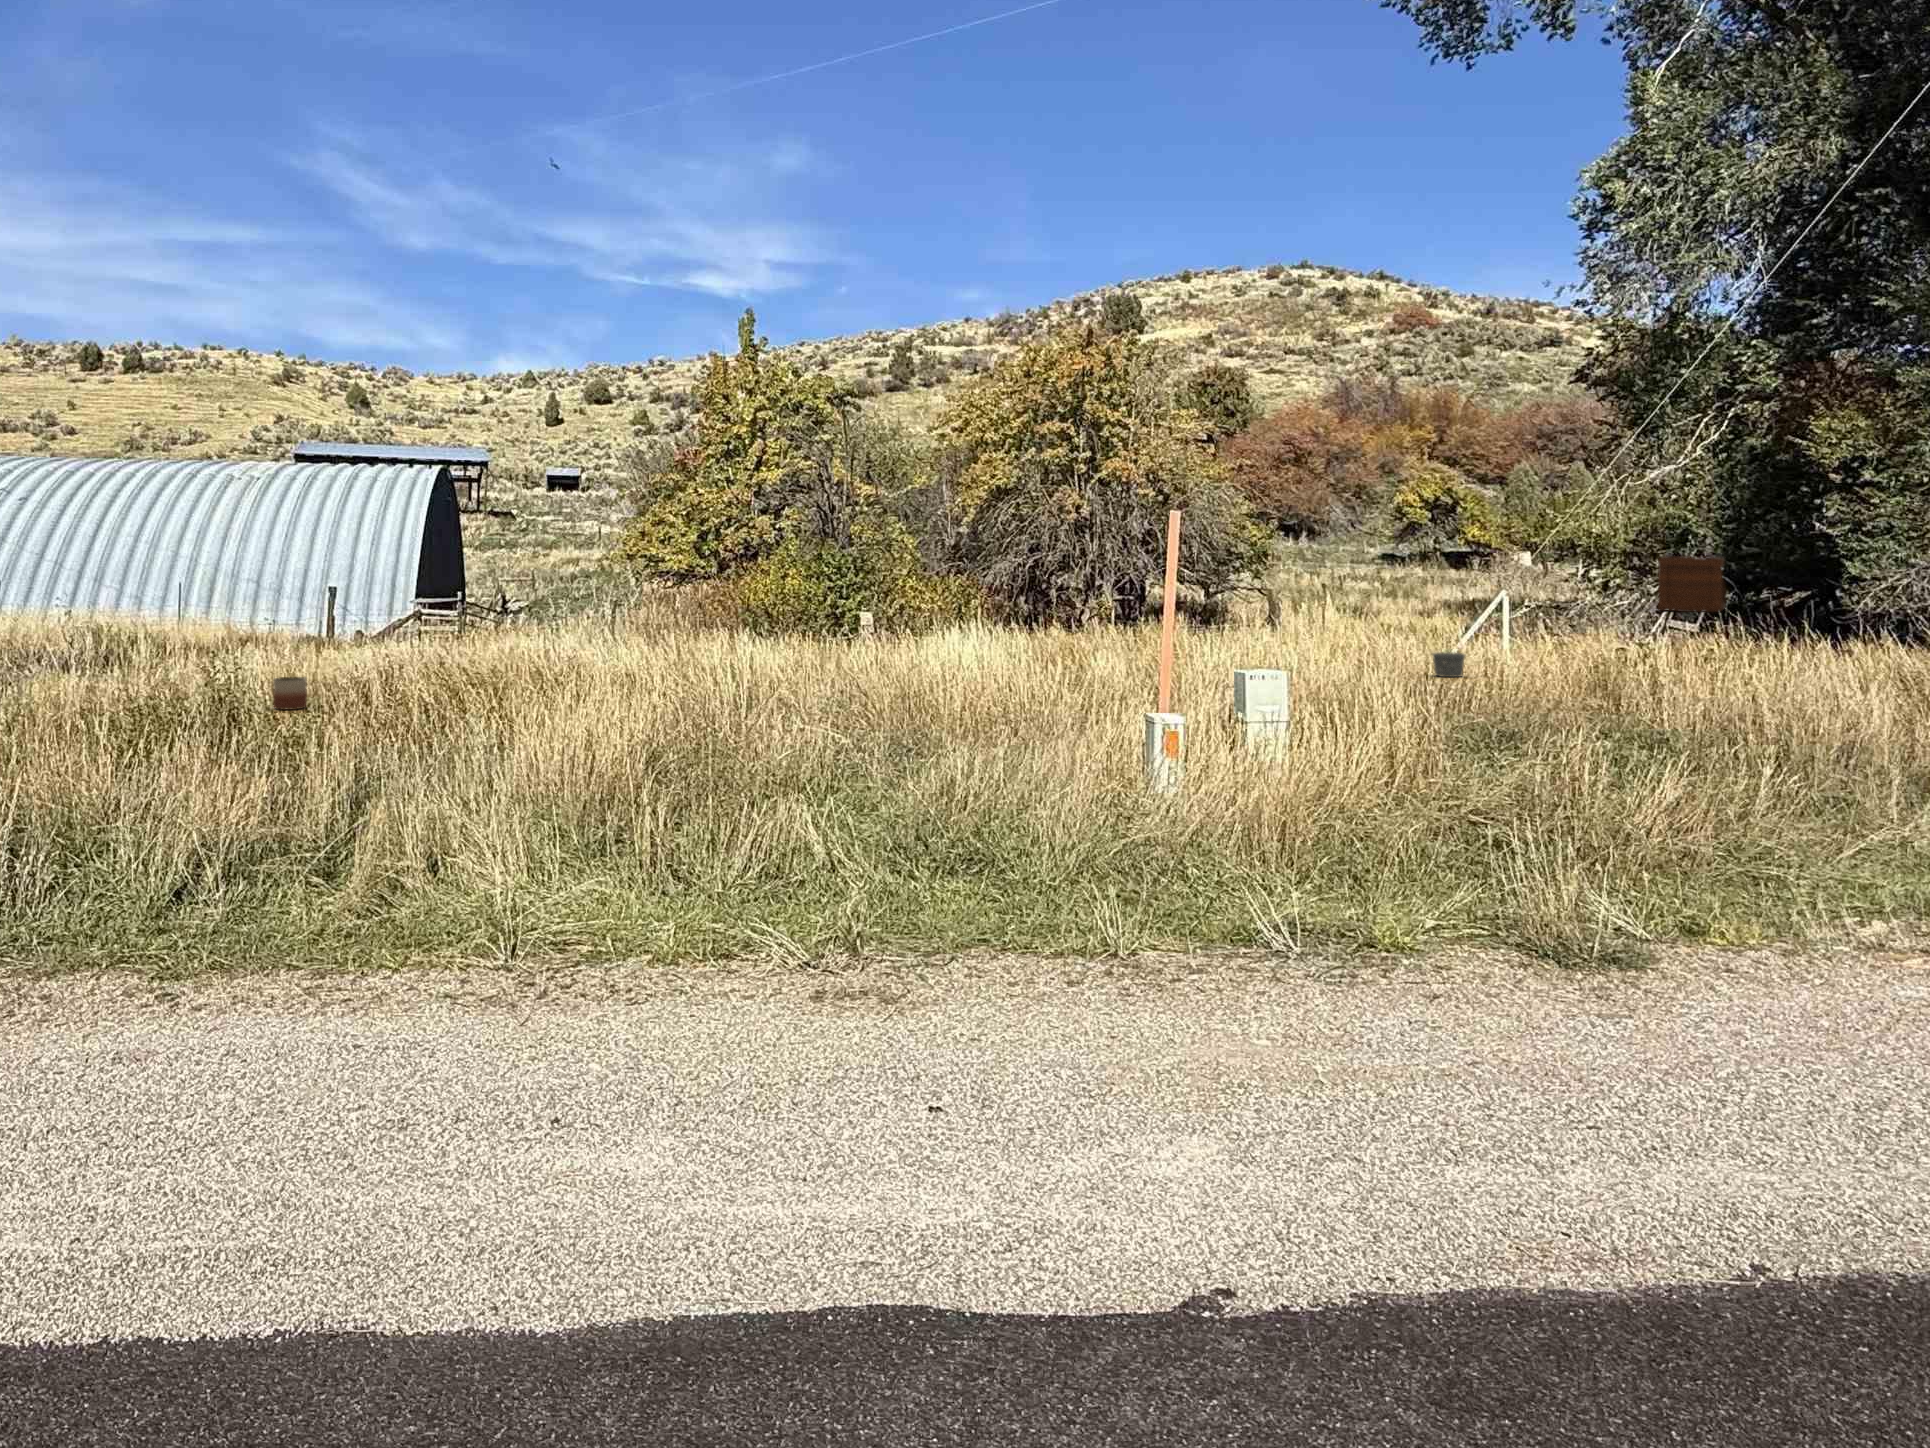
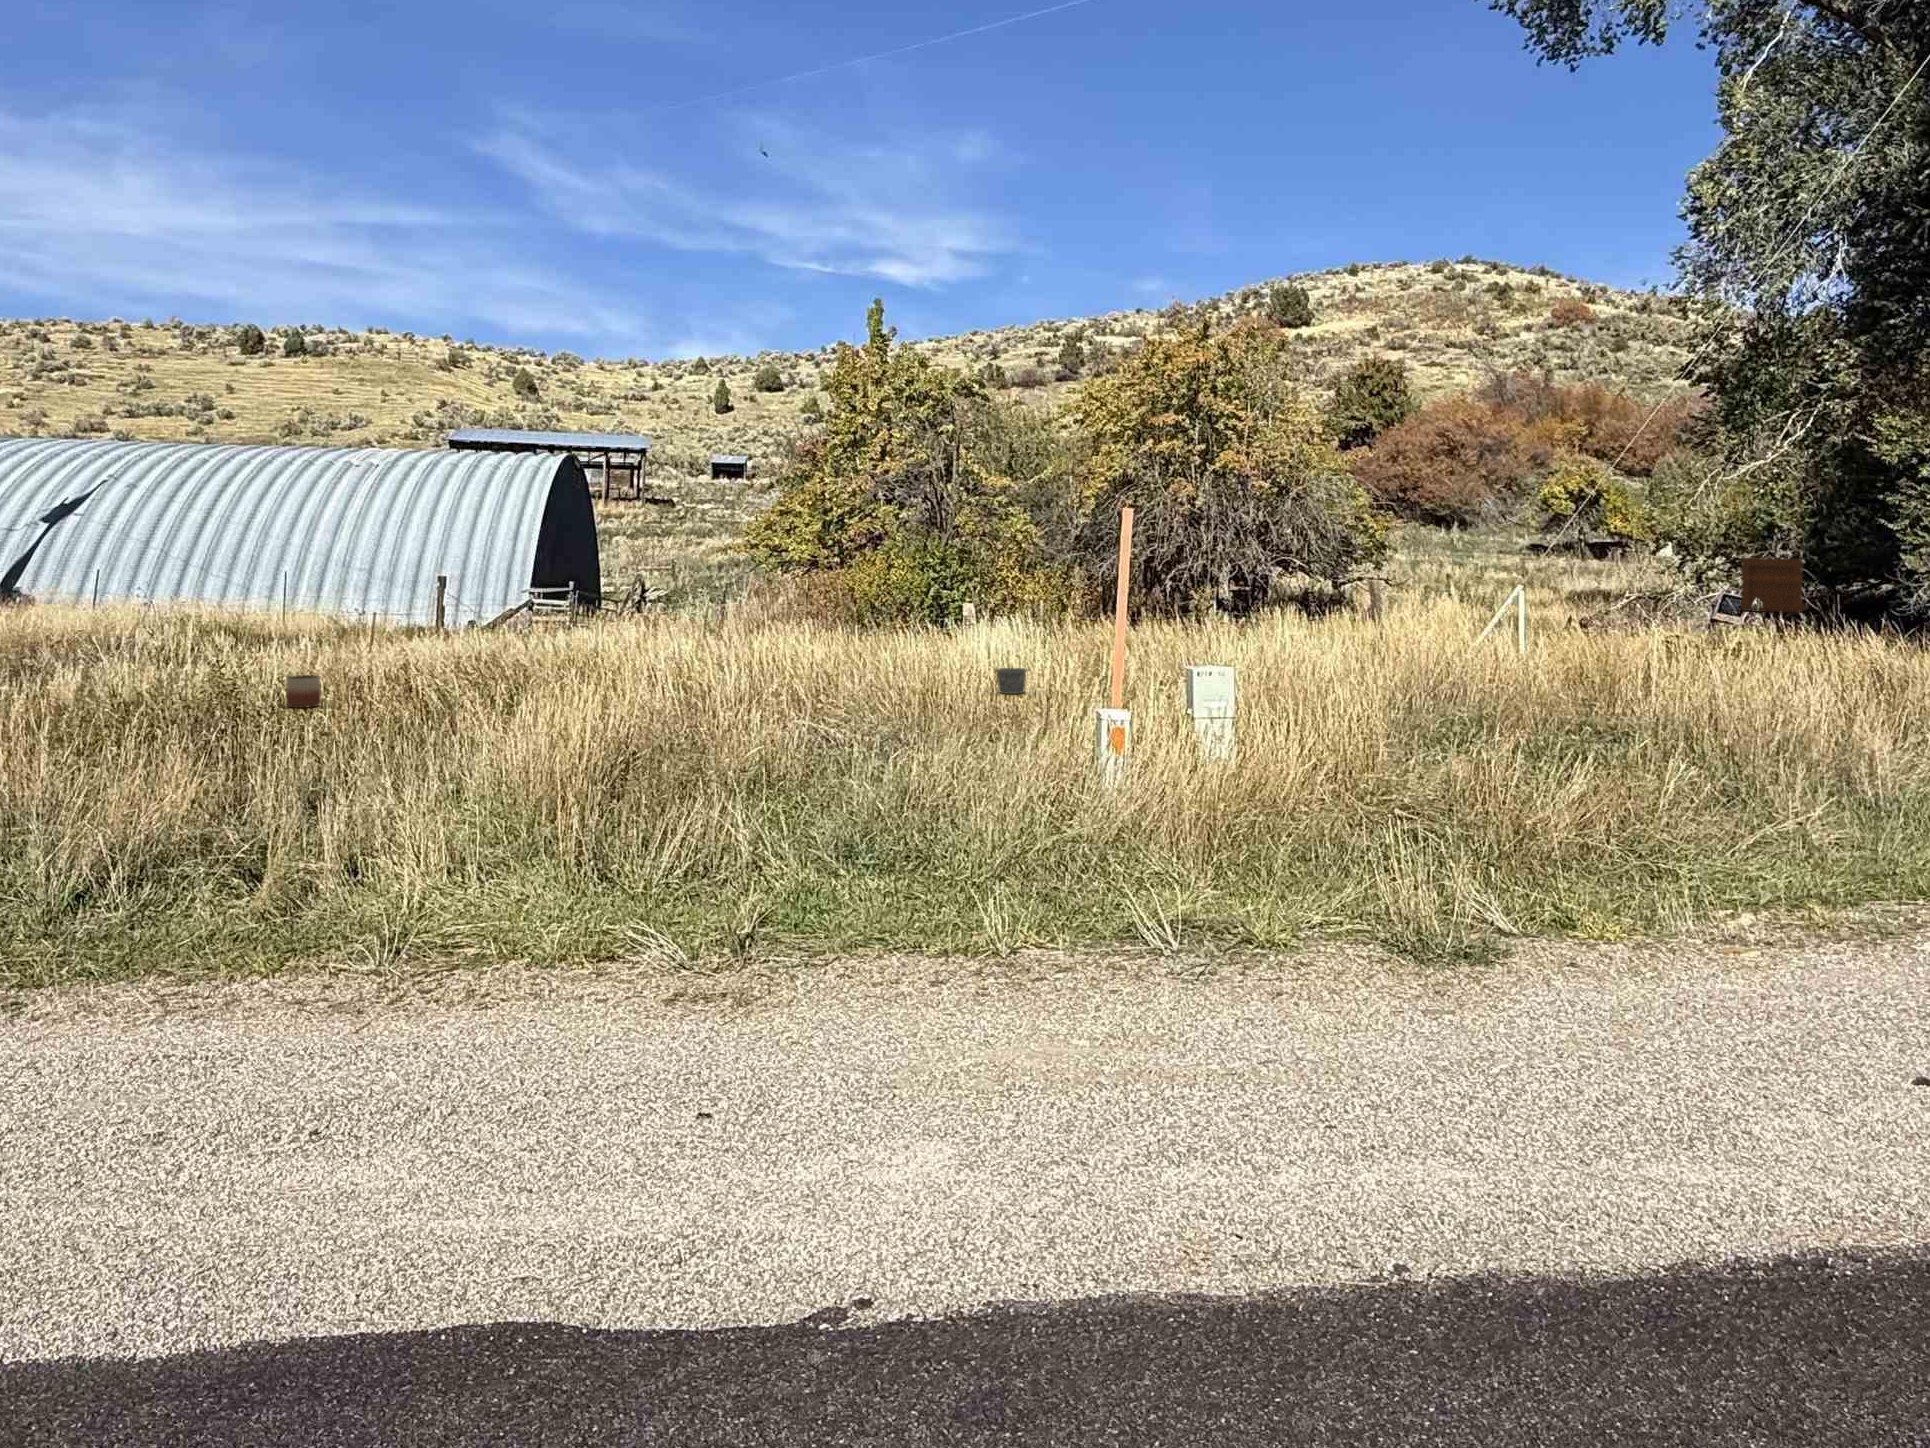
bucket: present [1432,652,1465,677] -> present [996,668,1027,694]

